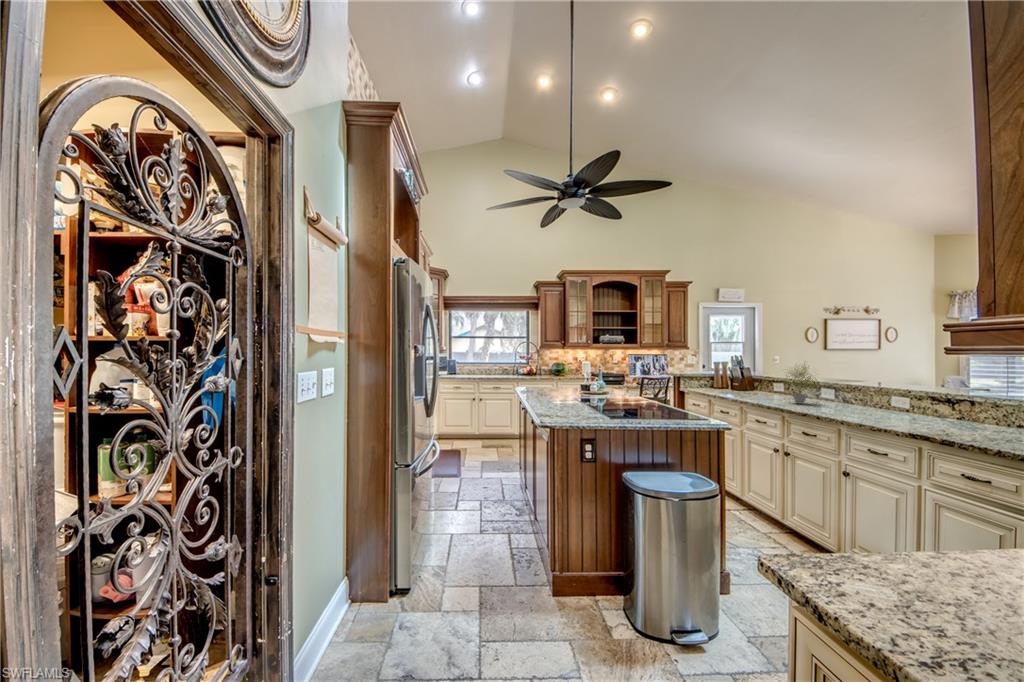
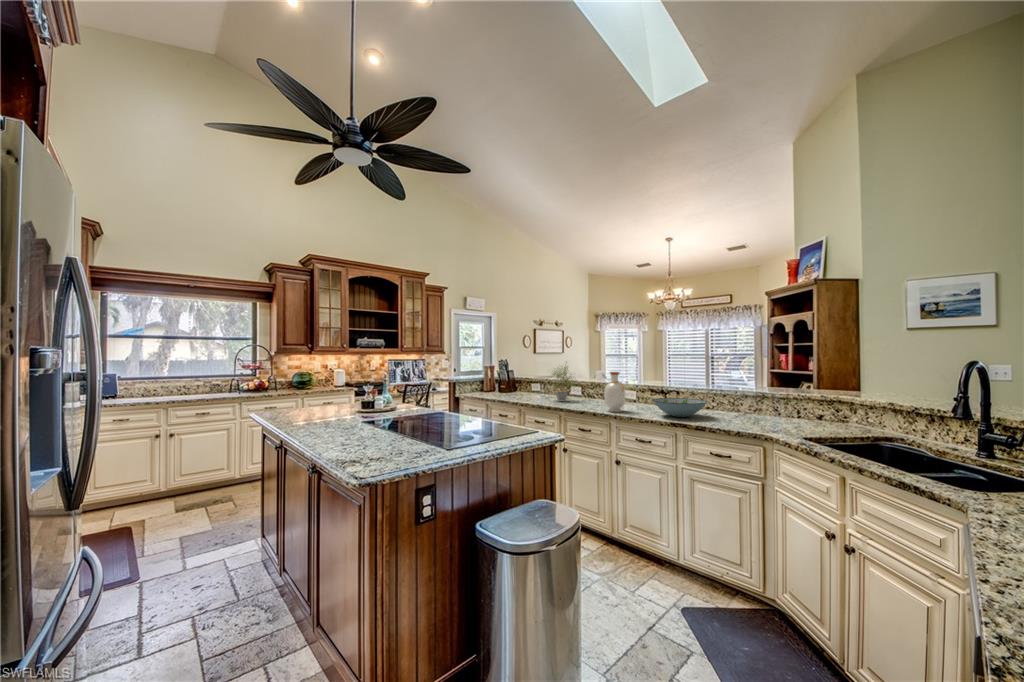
bottle: none [839,373,868,419] -> present [604,372,625,412]
decorative bowl: none [898,407,985,431] -> present [653,398,707,417]

